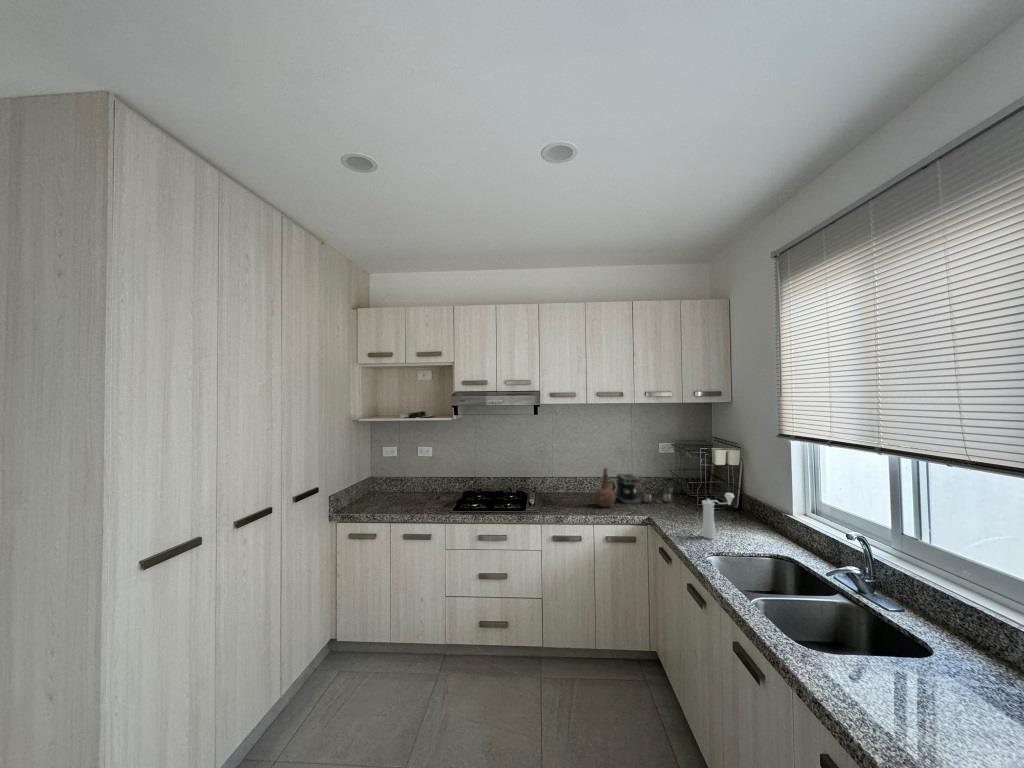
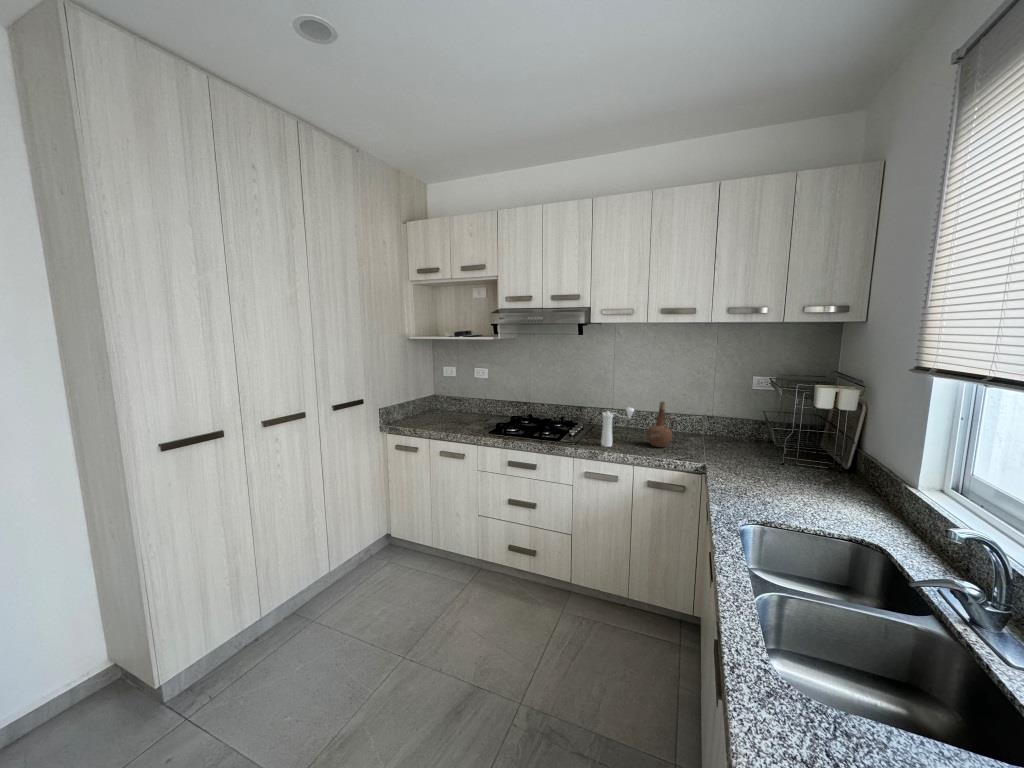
coffee maker: present [617,474,672,504] -> none [683,411,756,451]
pepper mill: present [702,493,734,539] -> present [601,408,634,447]

